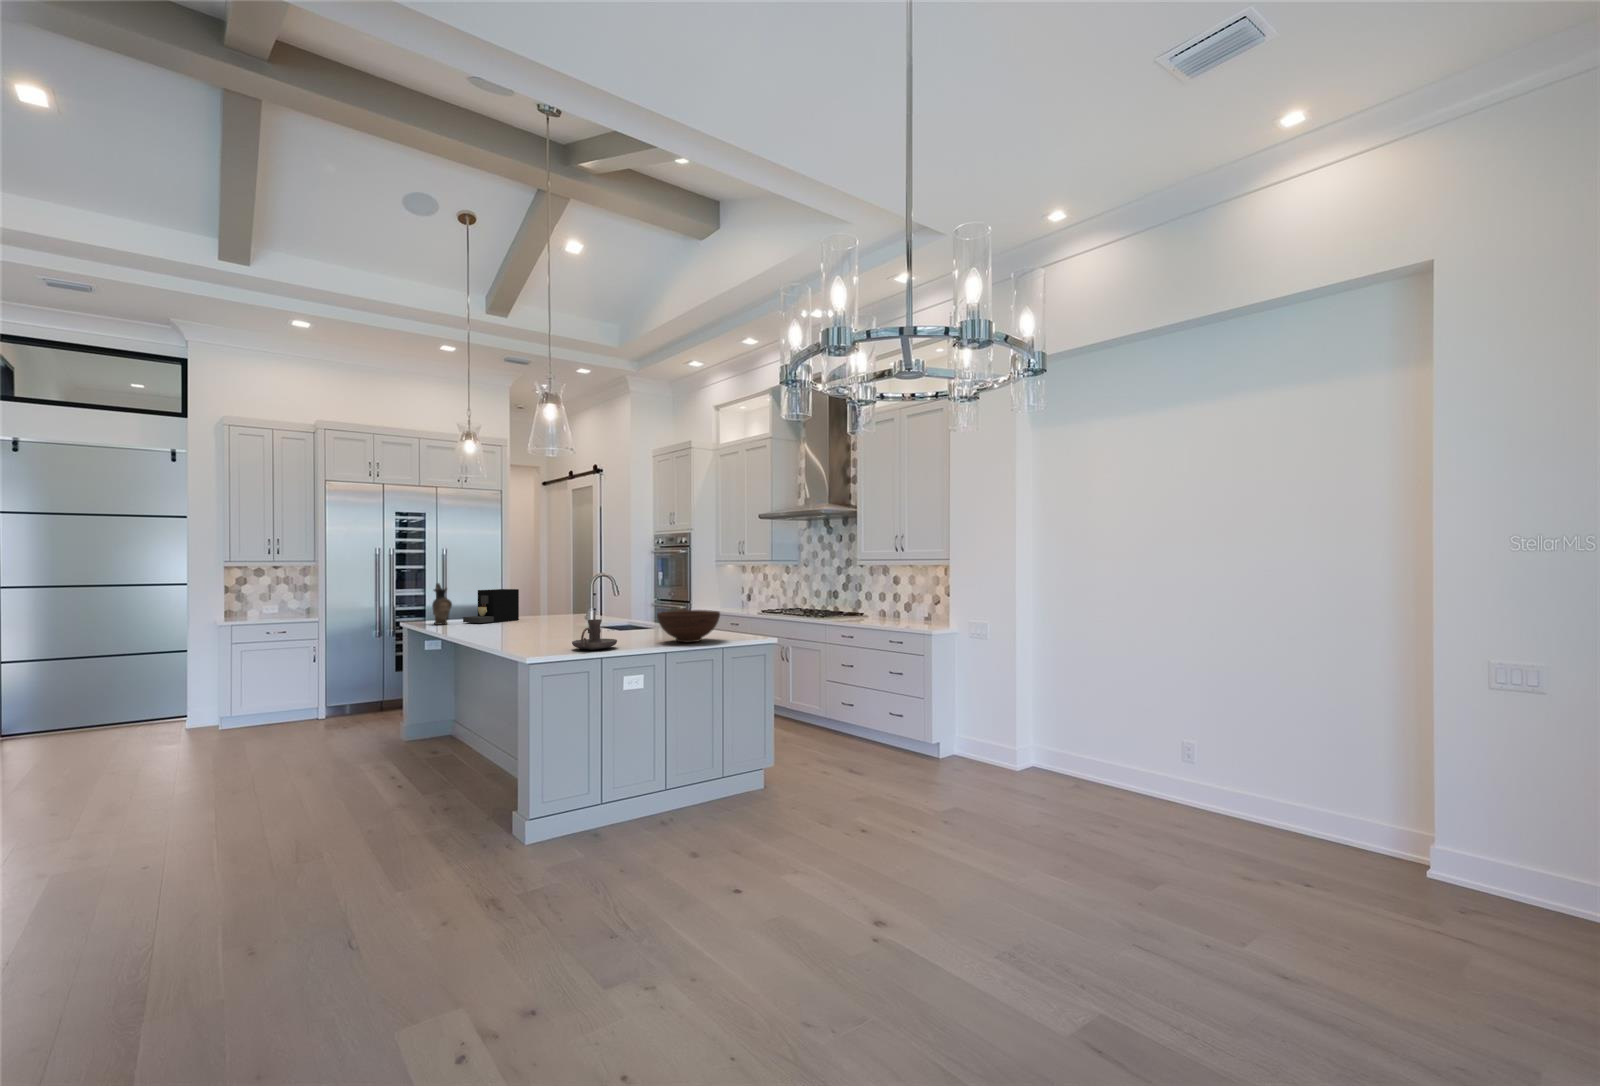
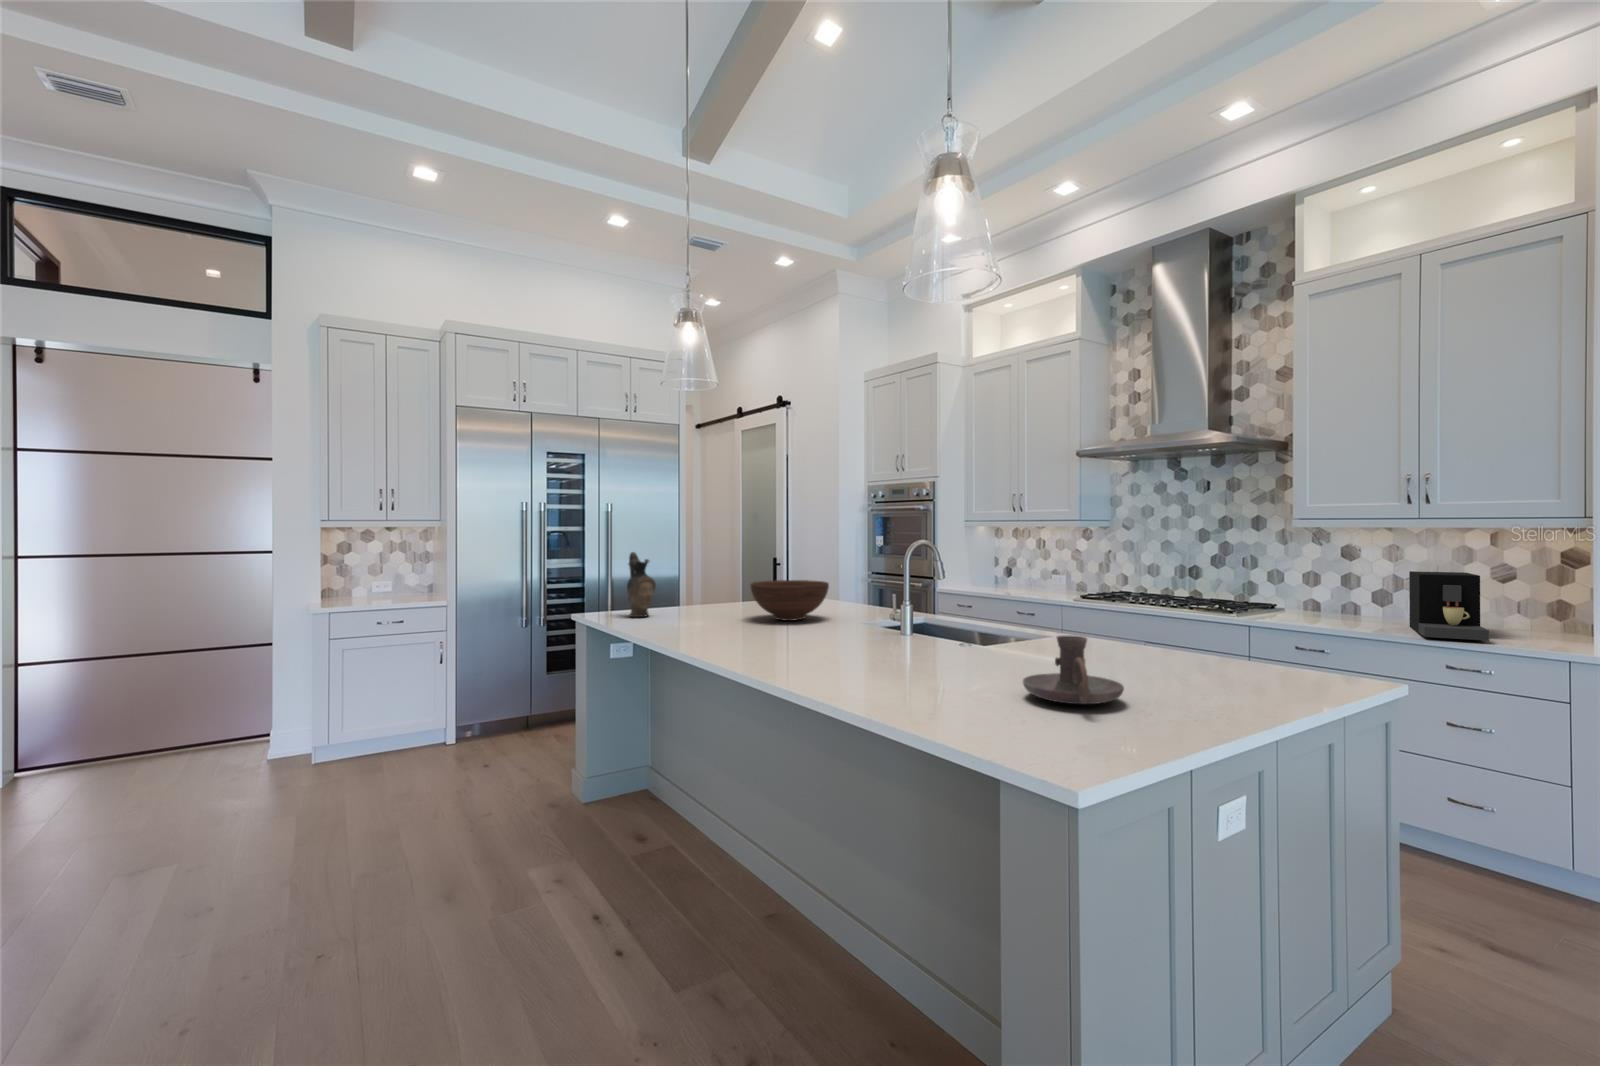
coffee maker: present [463,589,519,623] -> present [1409,571,1489,641]
fruit bowl: present [657,610,720,642] -> present [750,580,829,621]

